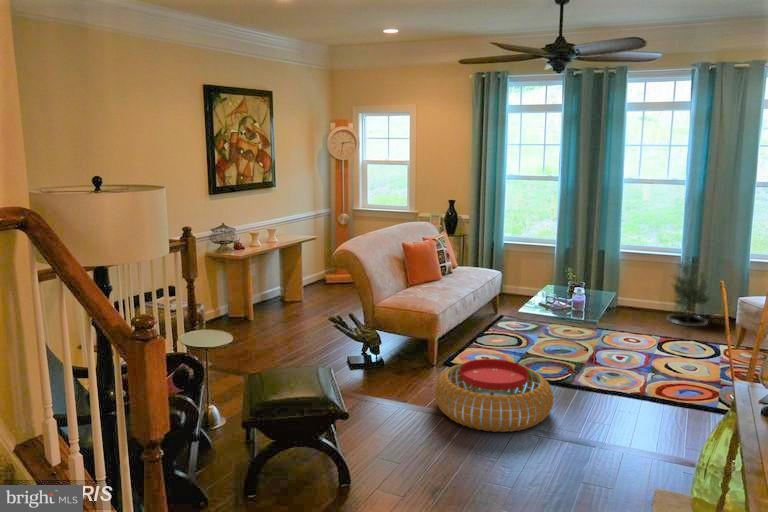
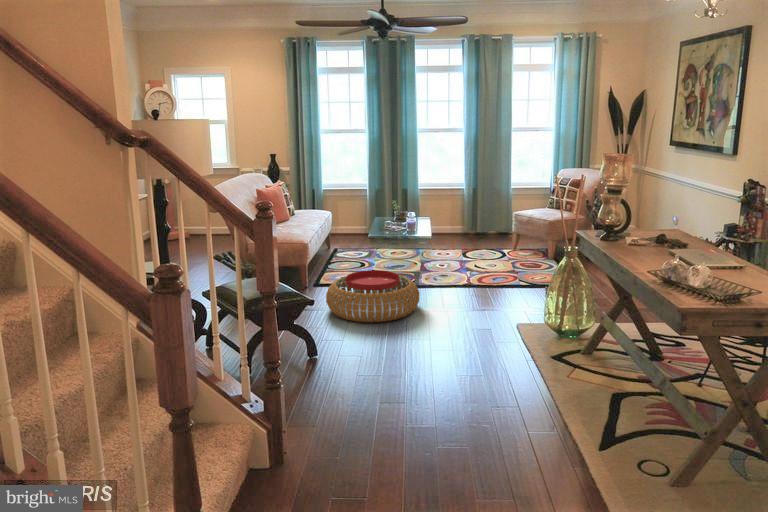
potted tree: present [667,257,709,326] -> none [458,186,490,240]

